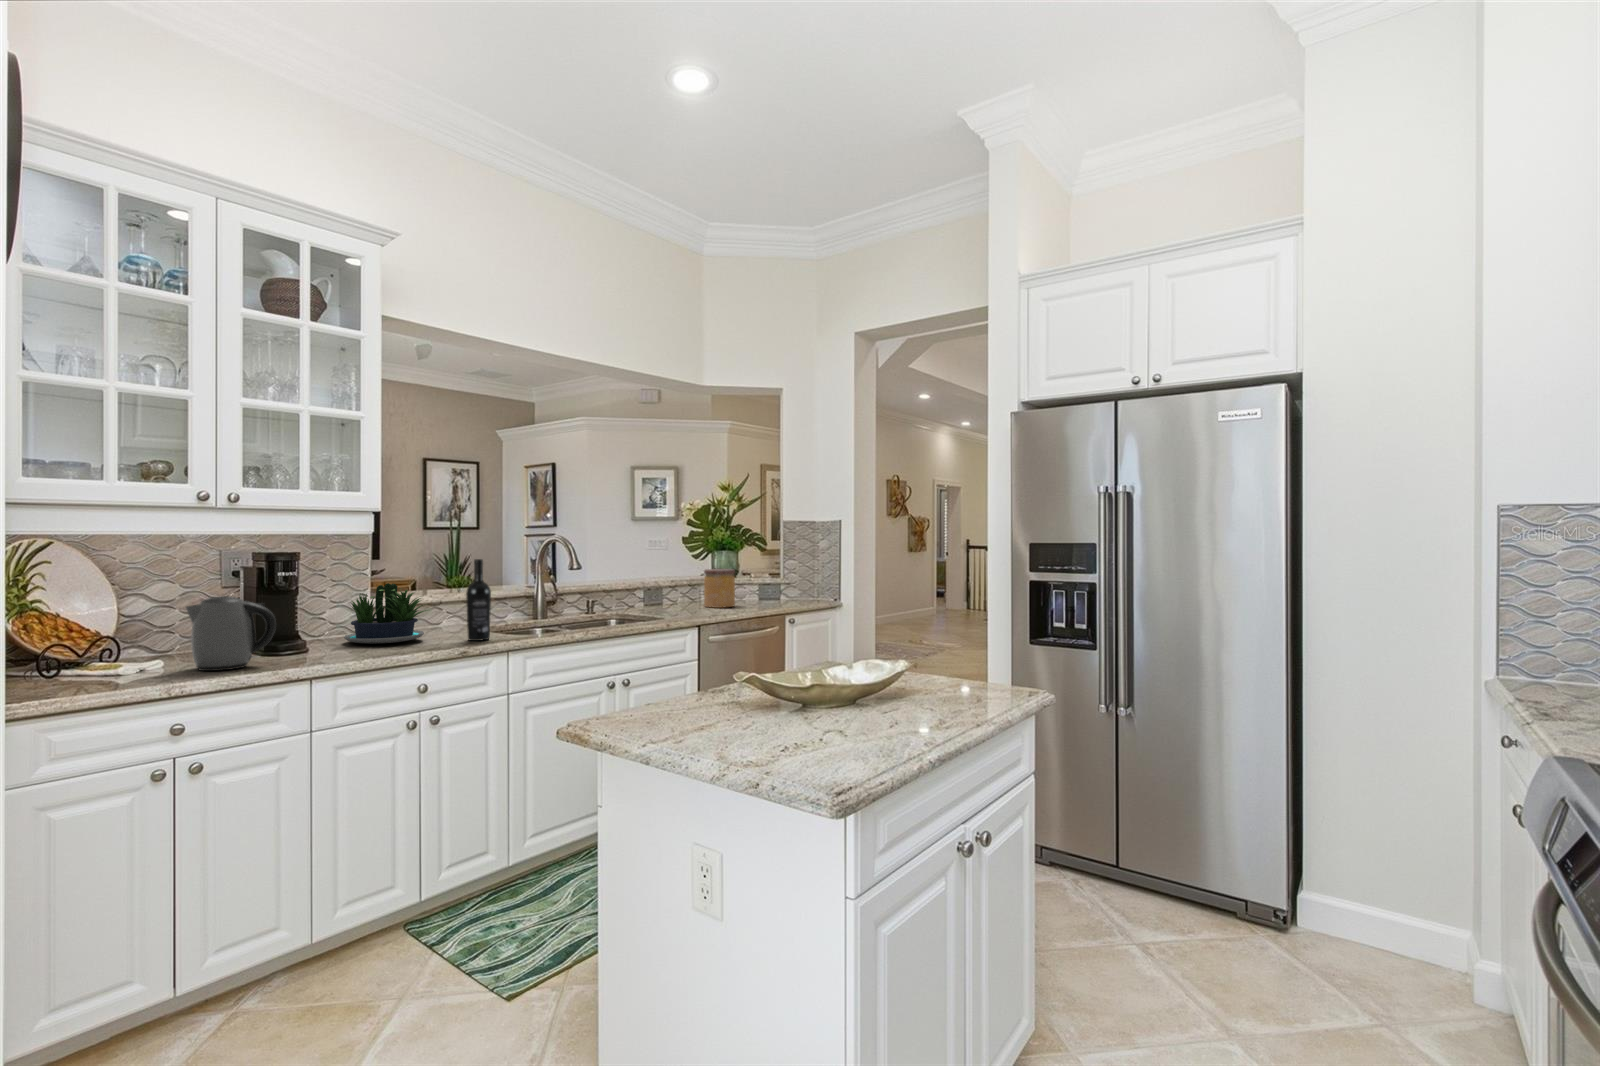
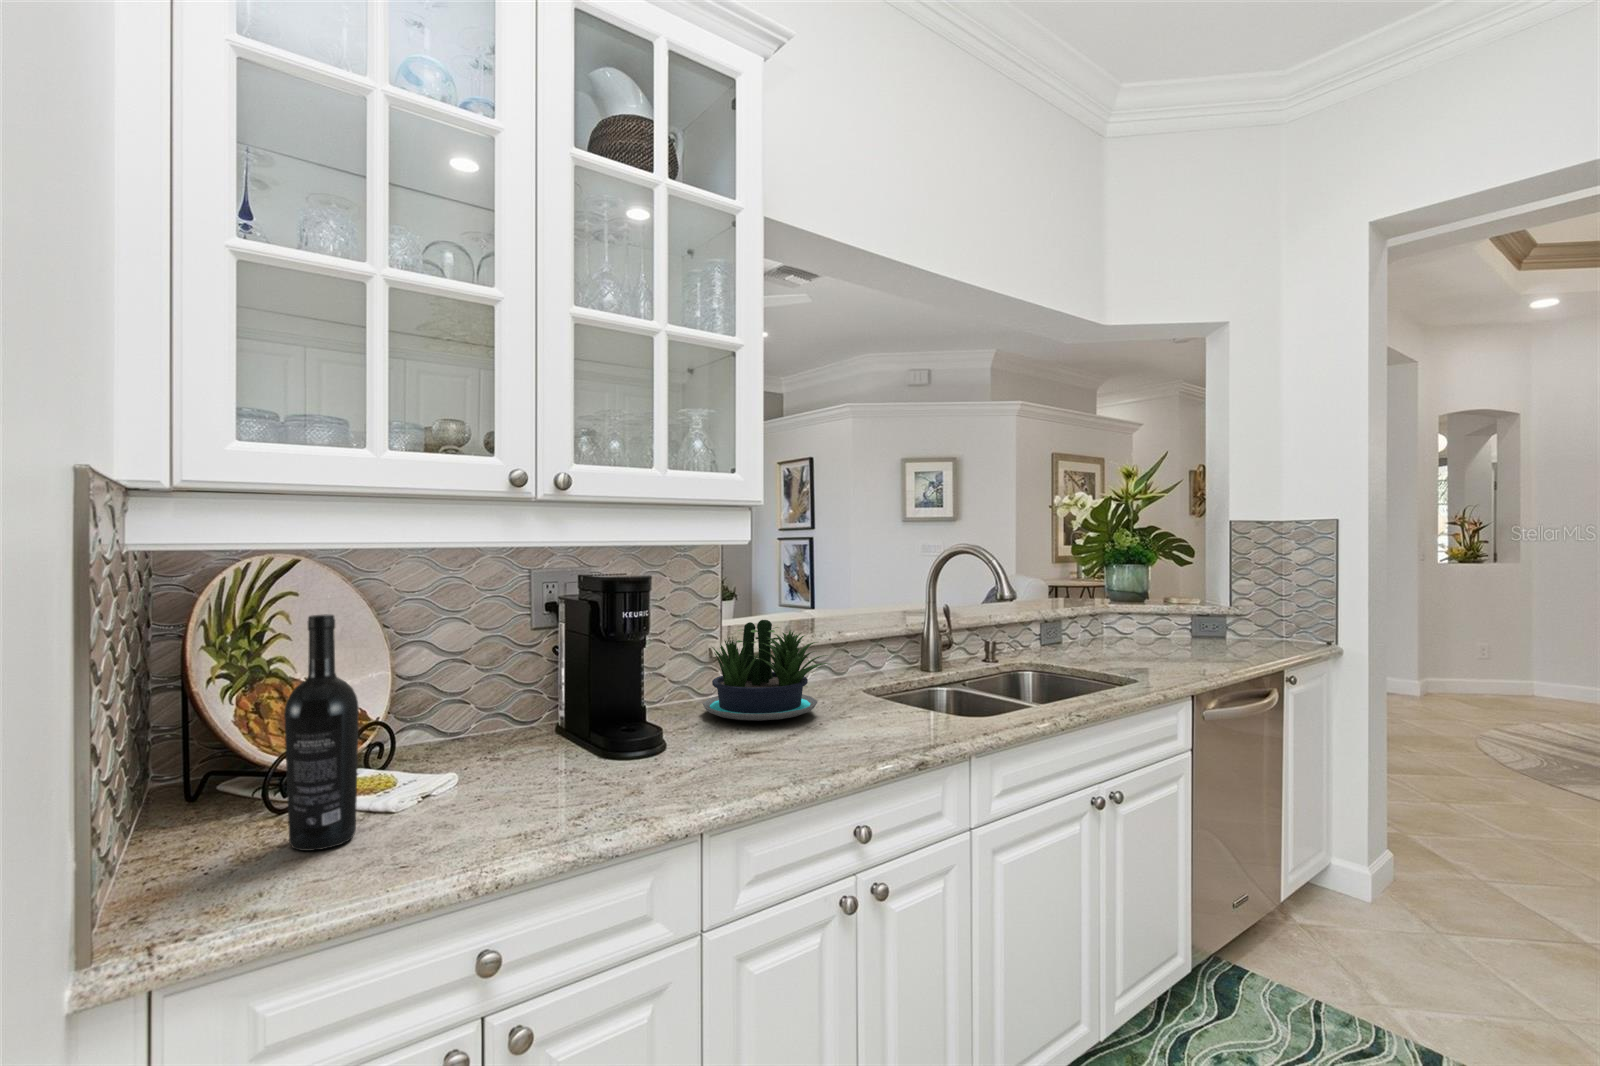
wine bottle: present [466,559,491,641] -> present [284,614,359,851]
jar: present [704,569,735,608] -> none [1113,588,1162,645]
kettle: present [186,596,276,671] -> none [499,655,637,793]

